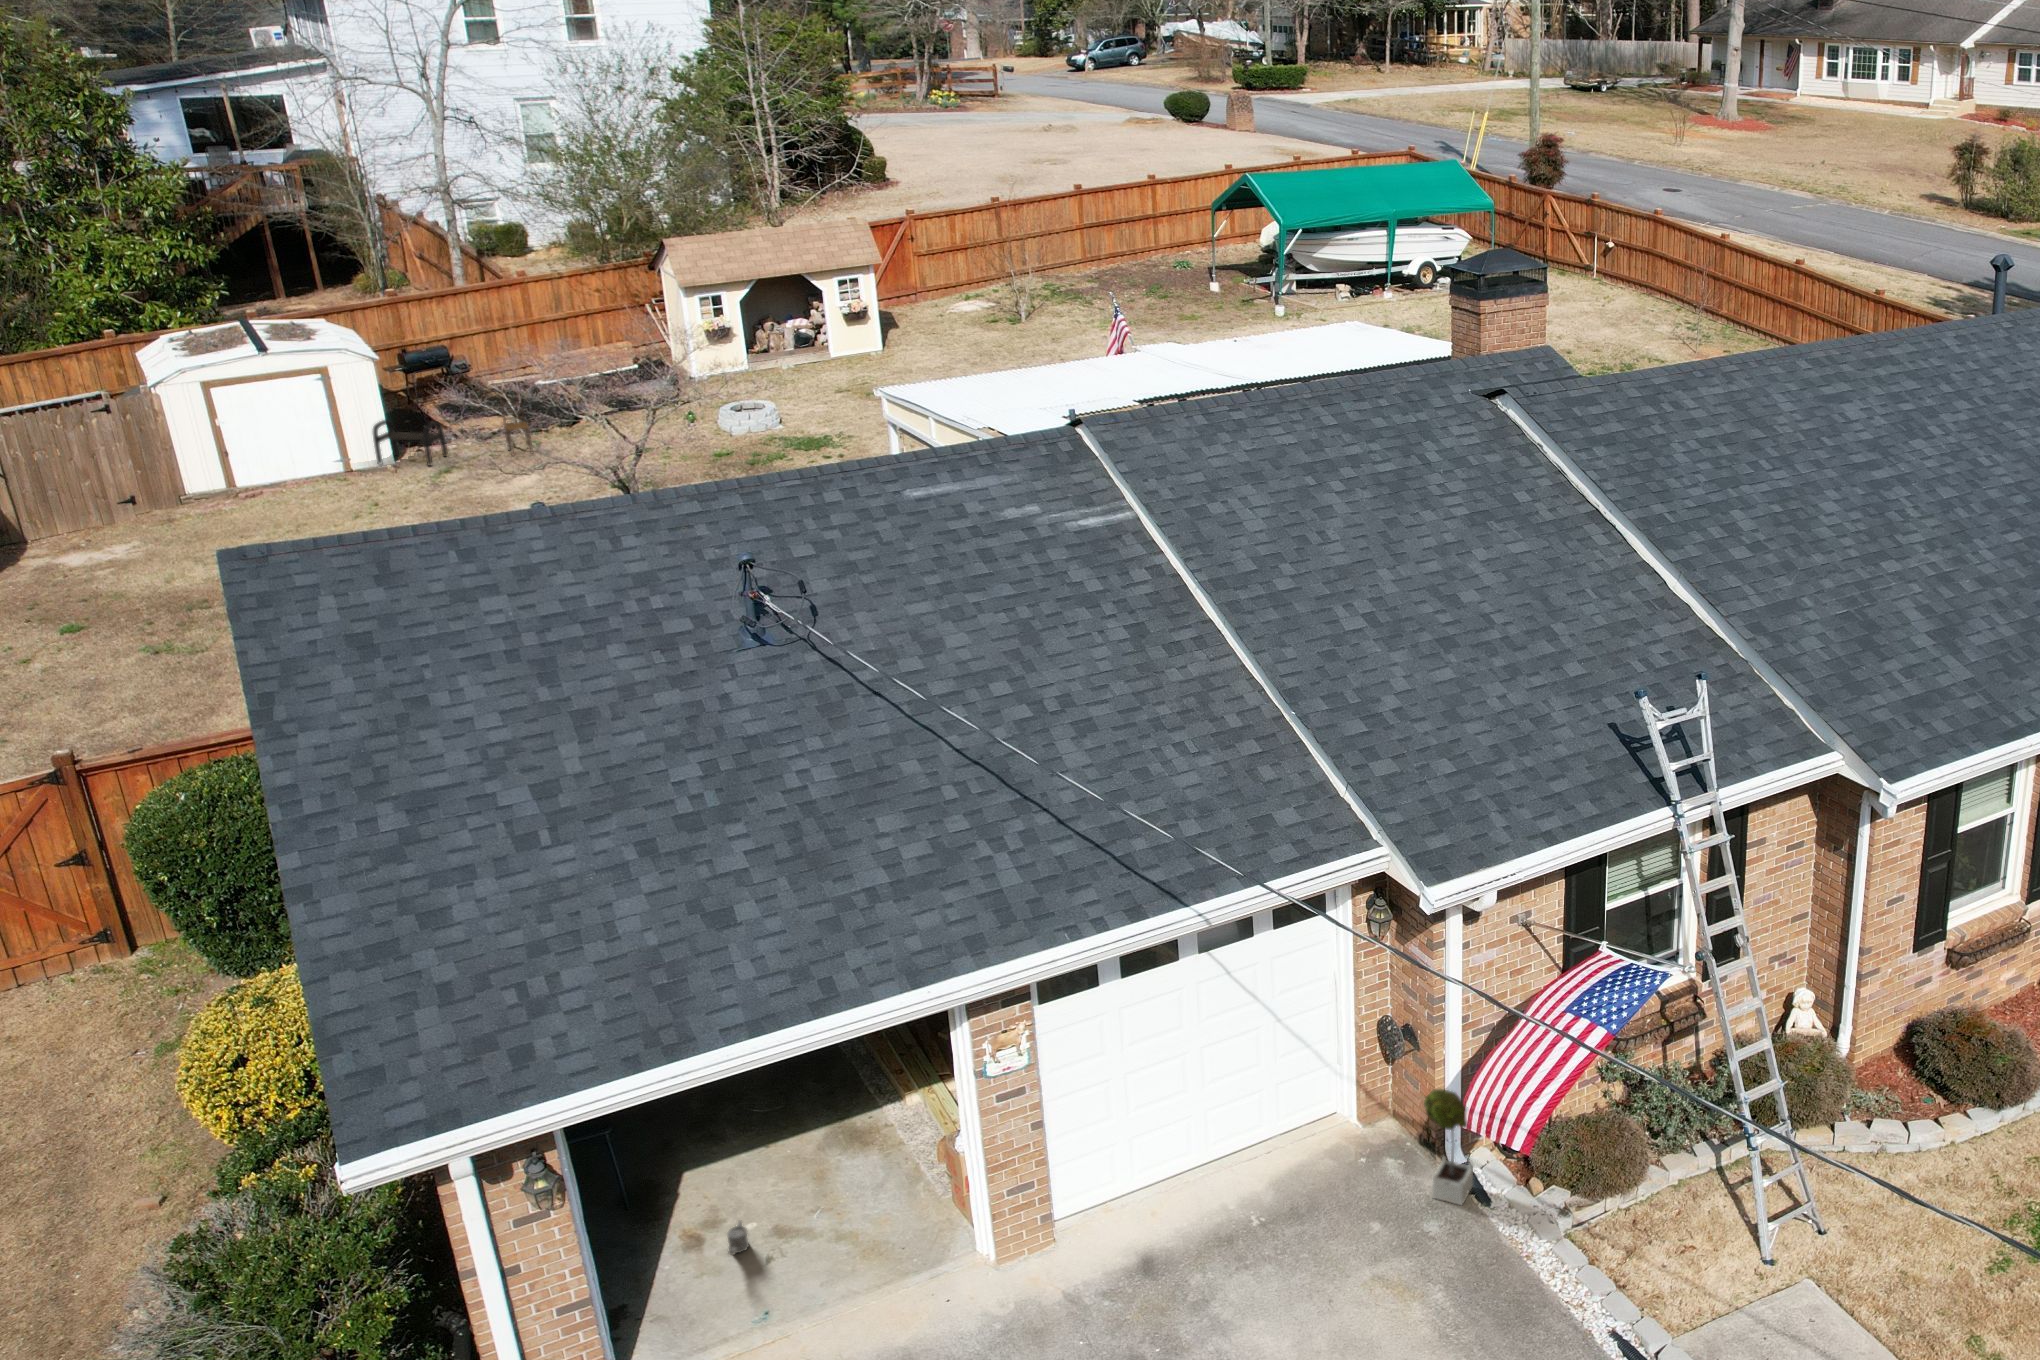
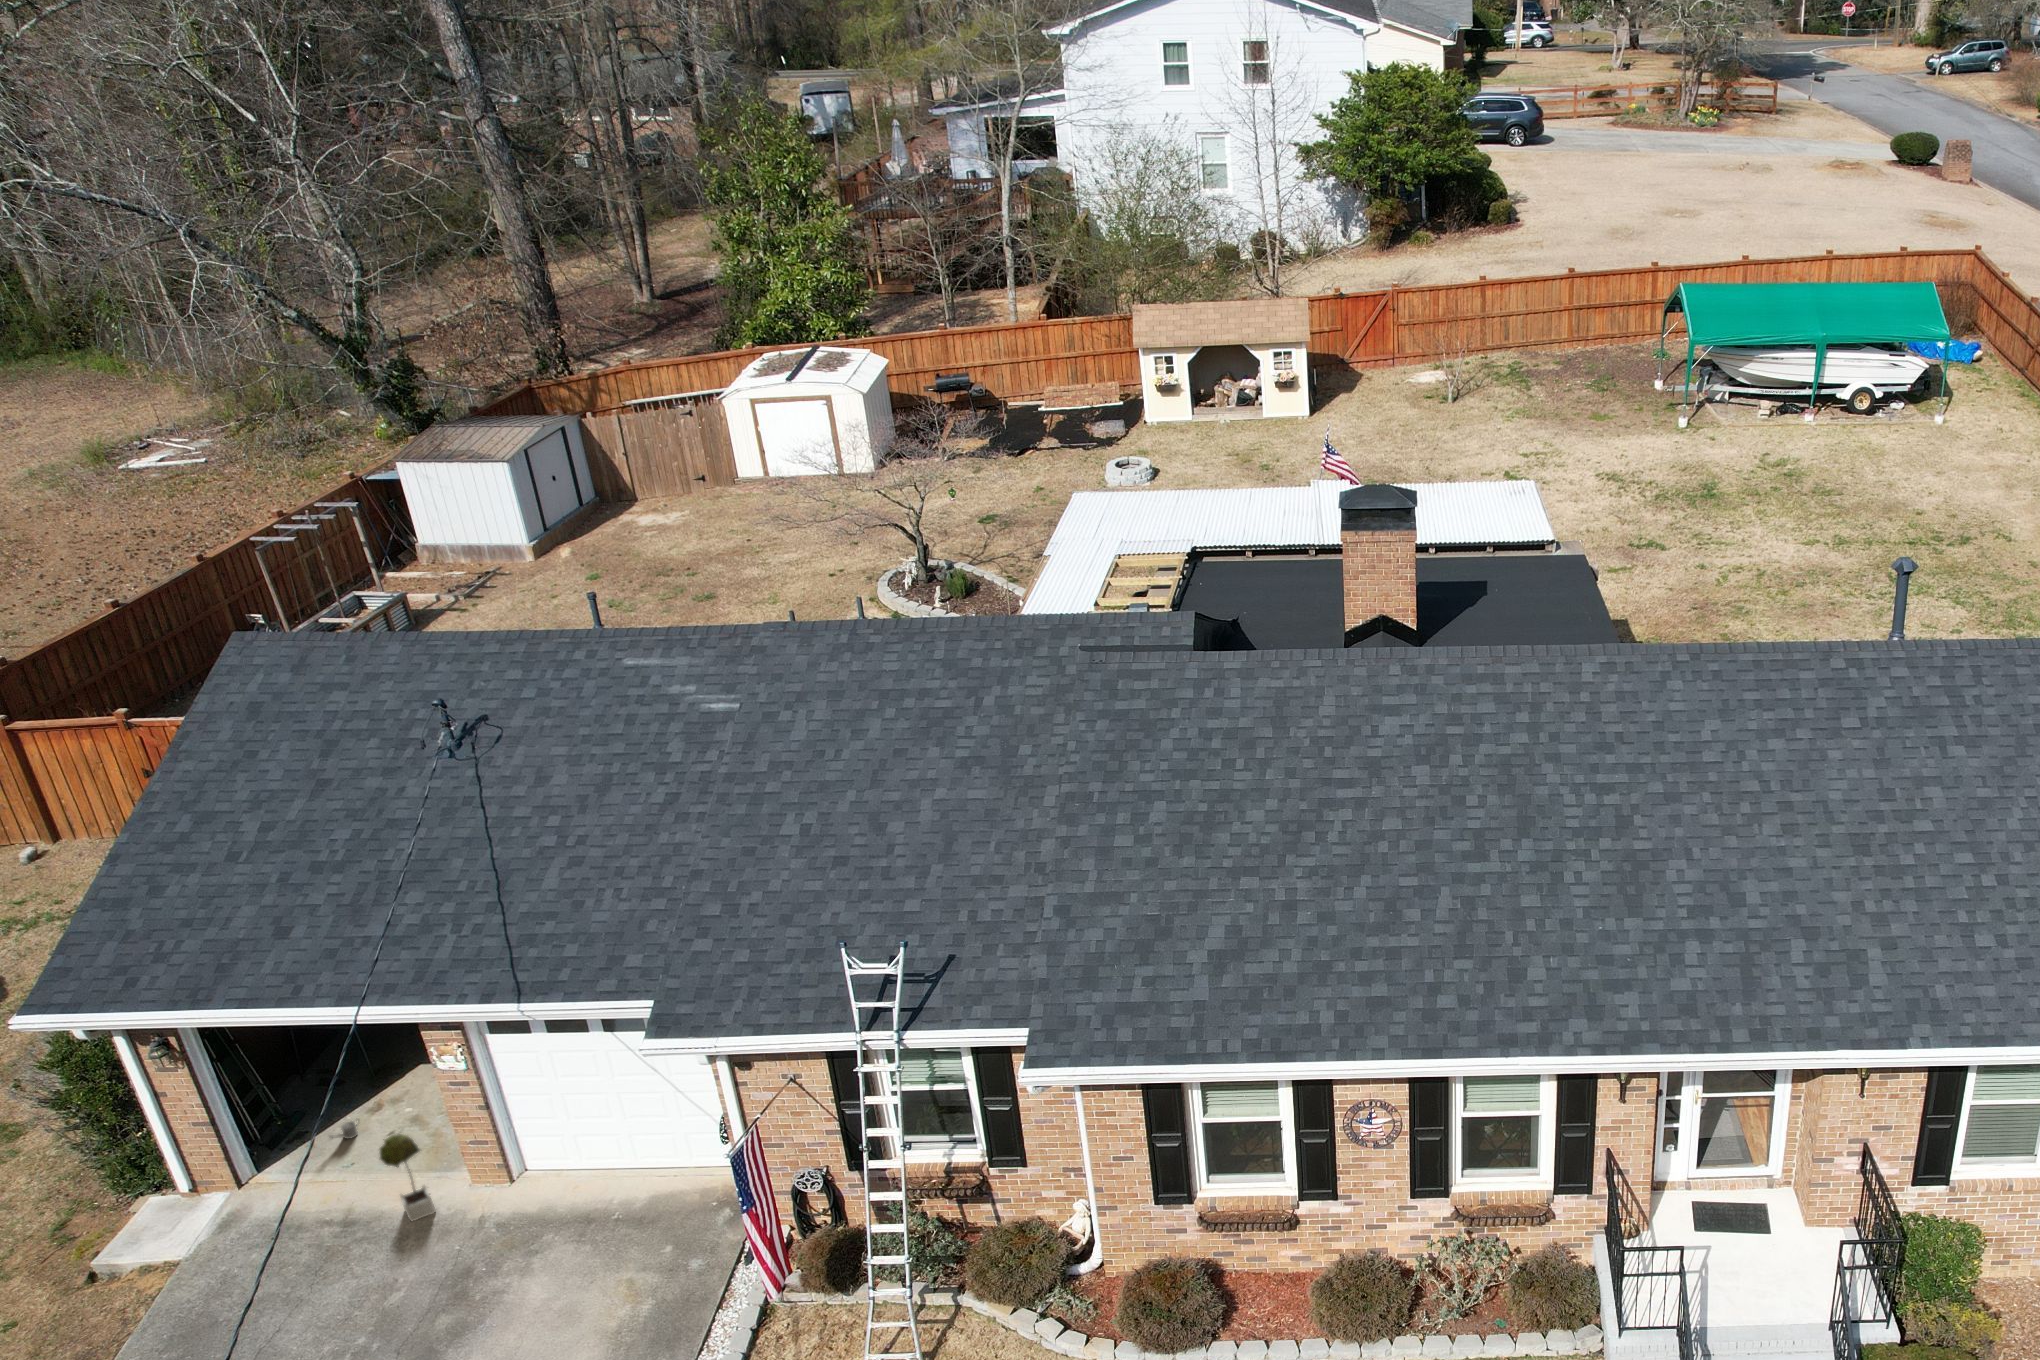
chair: present [501,400,533,454] -> none [945,436,967,482]
bench: present [373,420,448,466] -> none [859,439,911,482]
potted tree: present [1424,1089,1473,1205] -> present [380,1134,435,1221]

